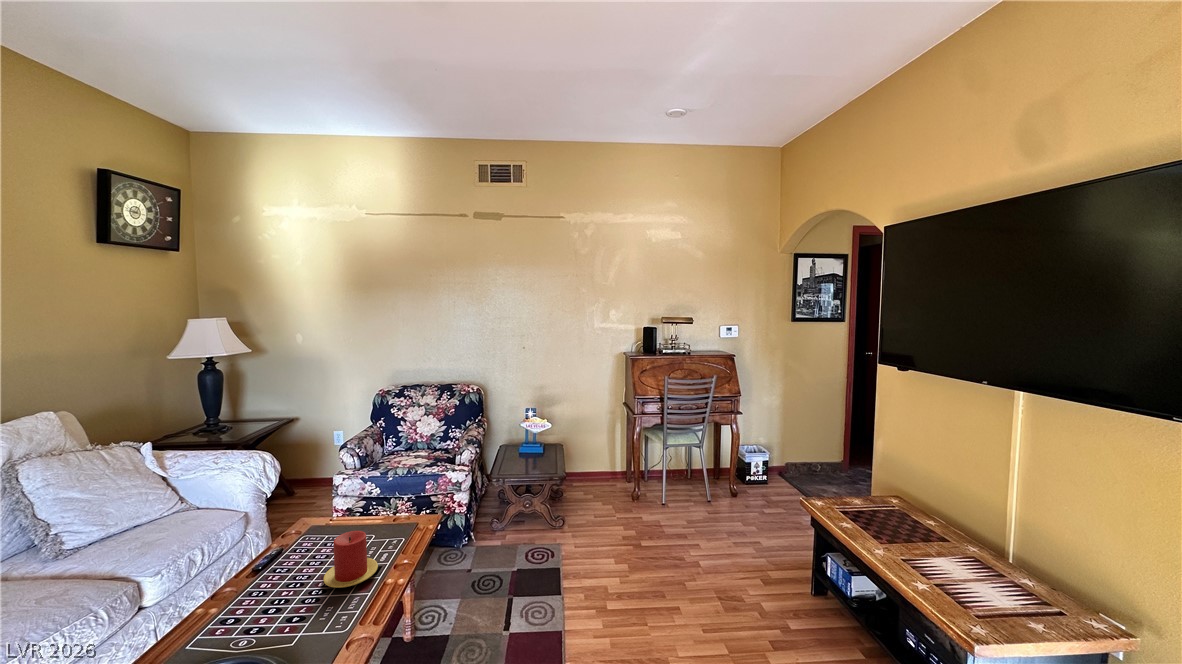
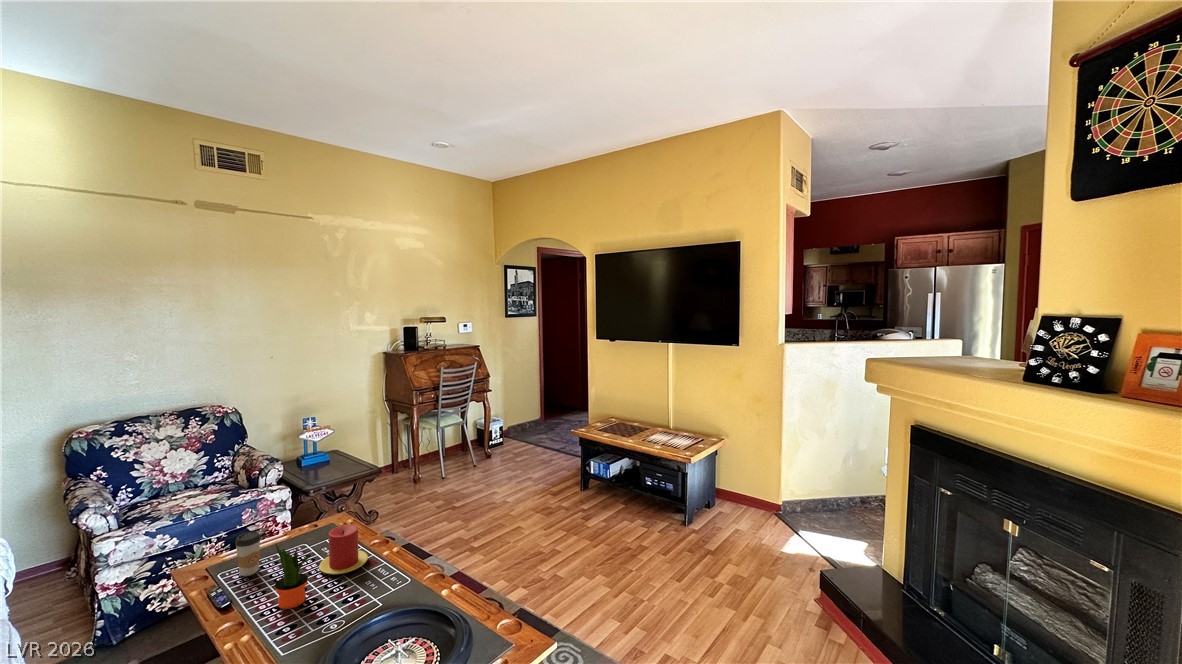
coffee cup: none [298,505,321,547] -> present [235,532,261,576]
potted plant: none [231,528,285,603] -> present [275,544,311,609]

